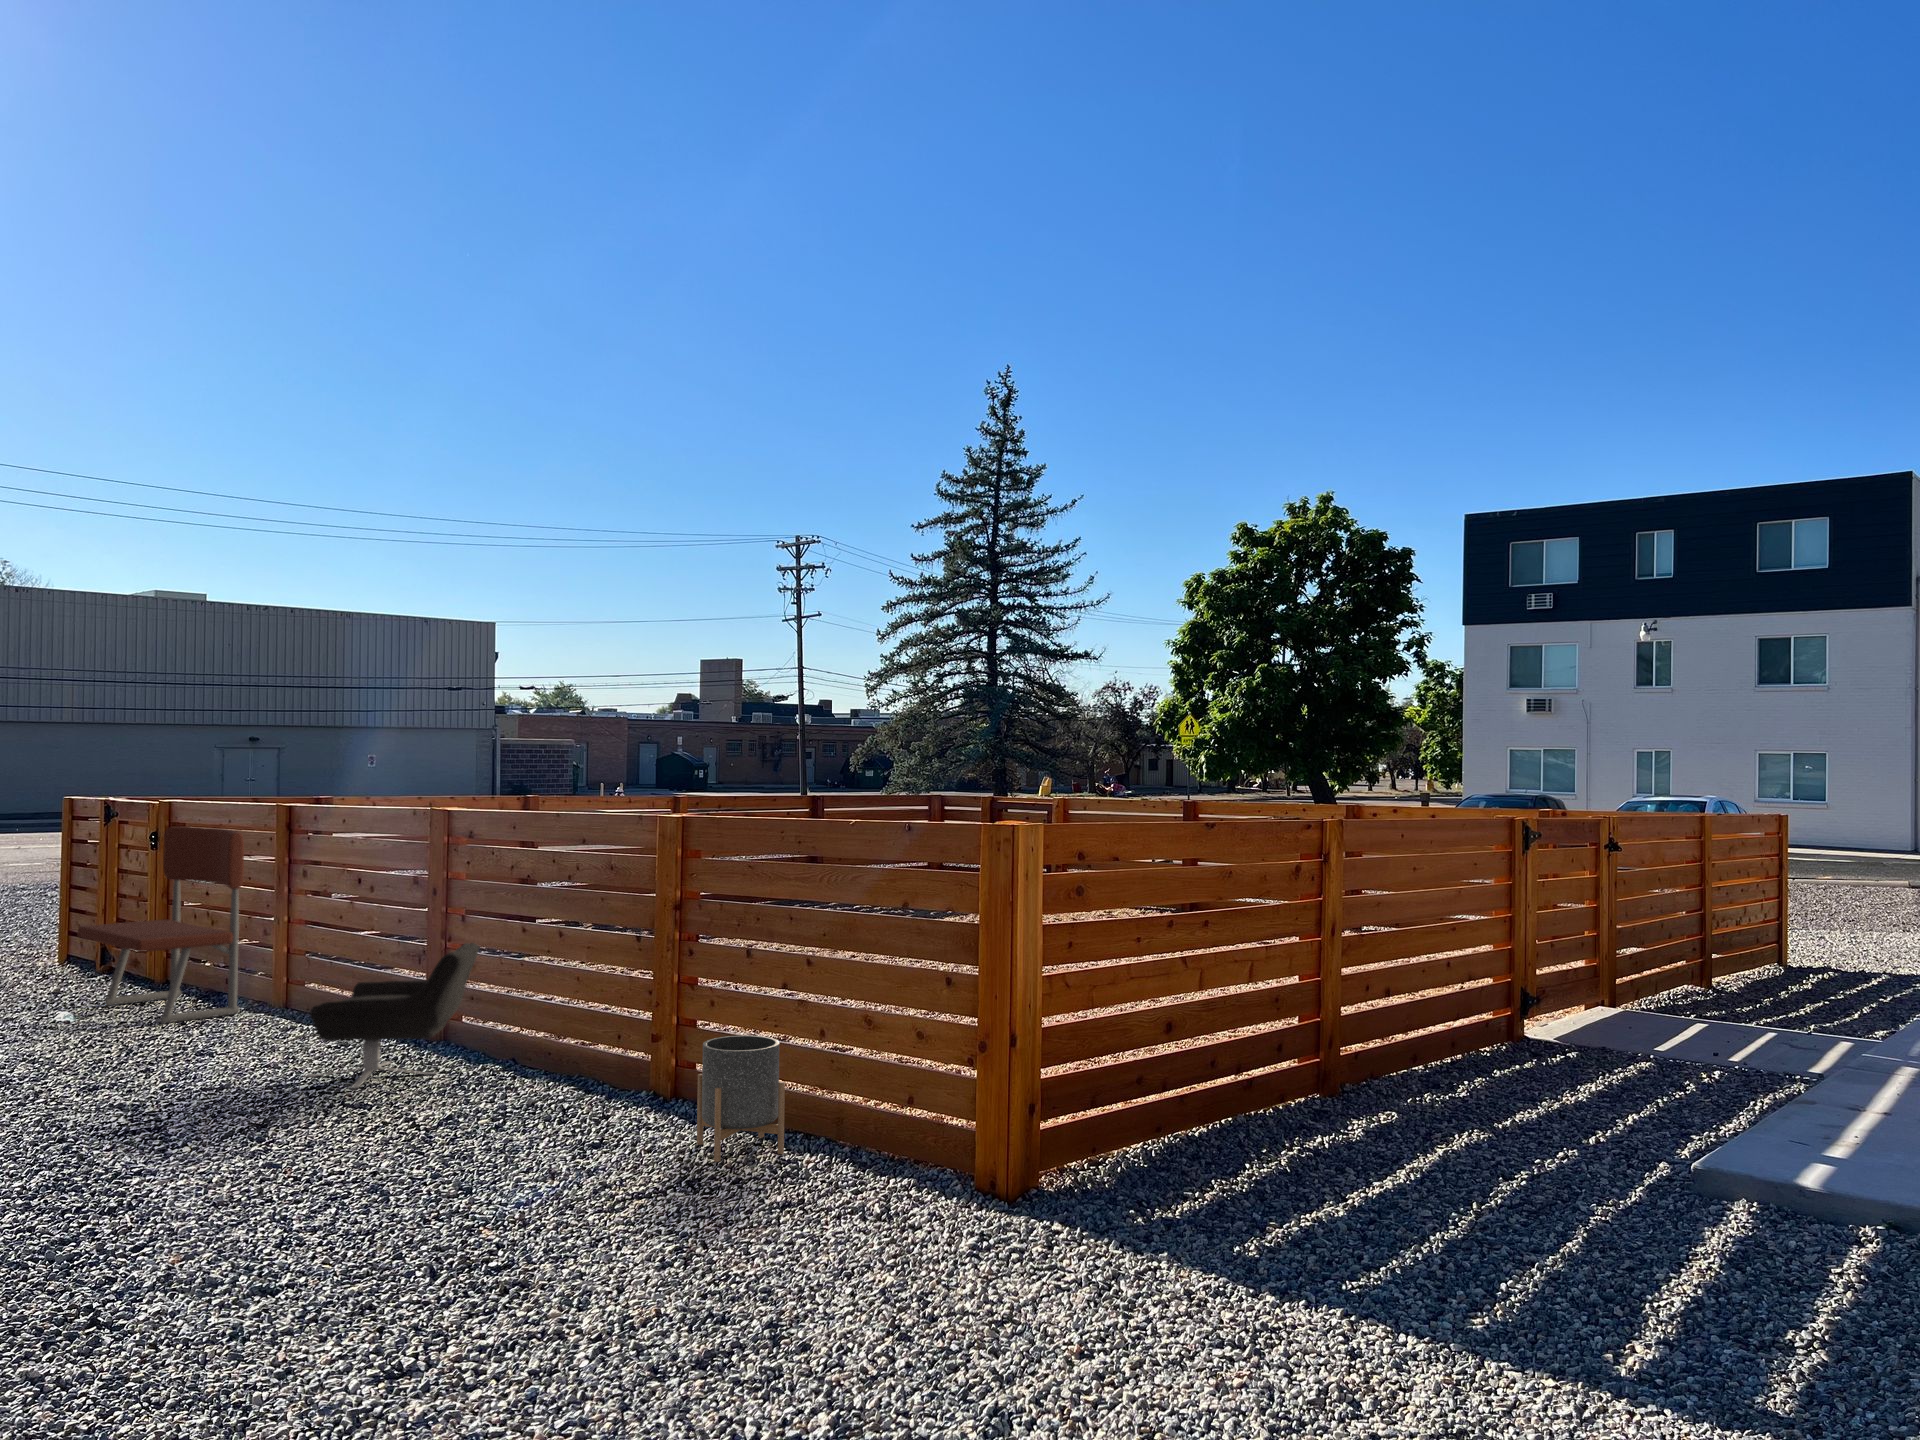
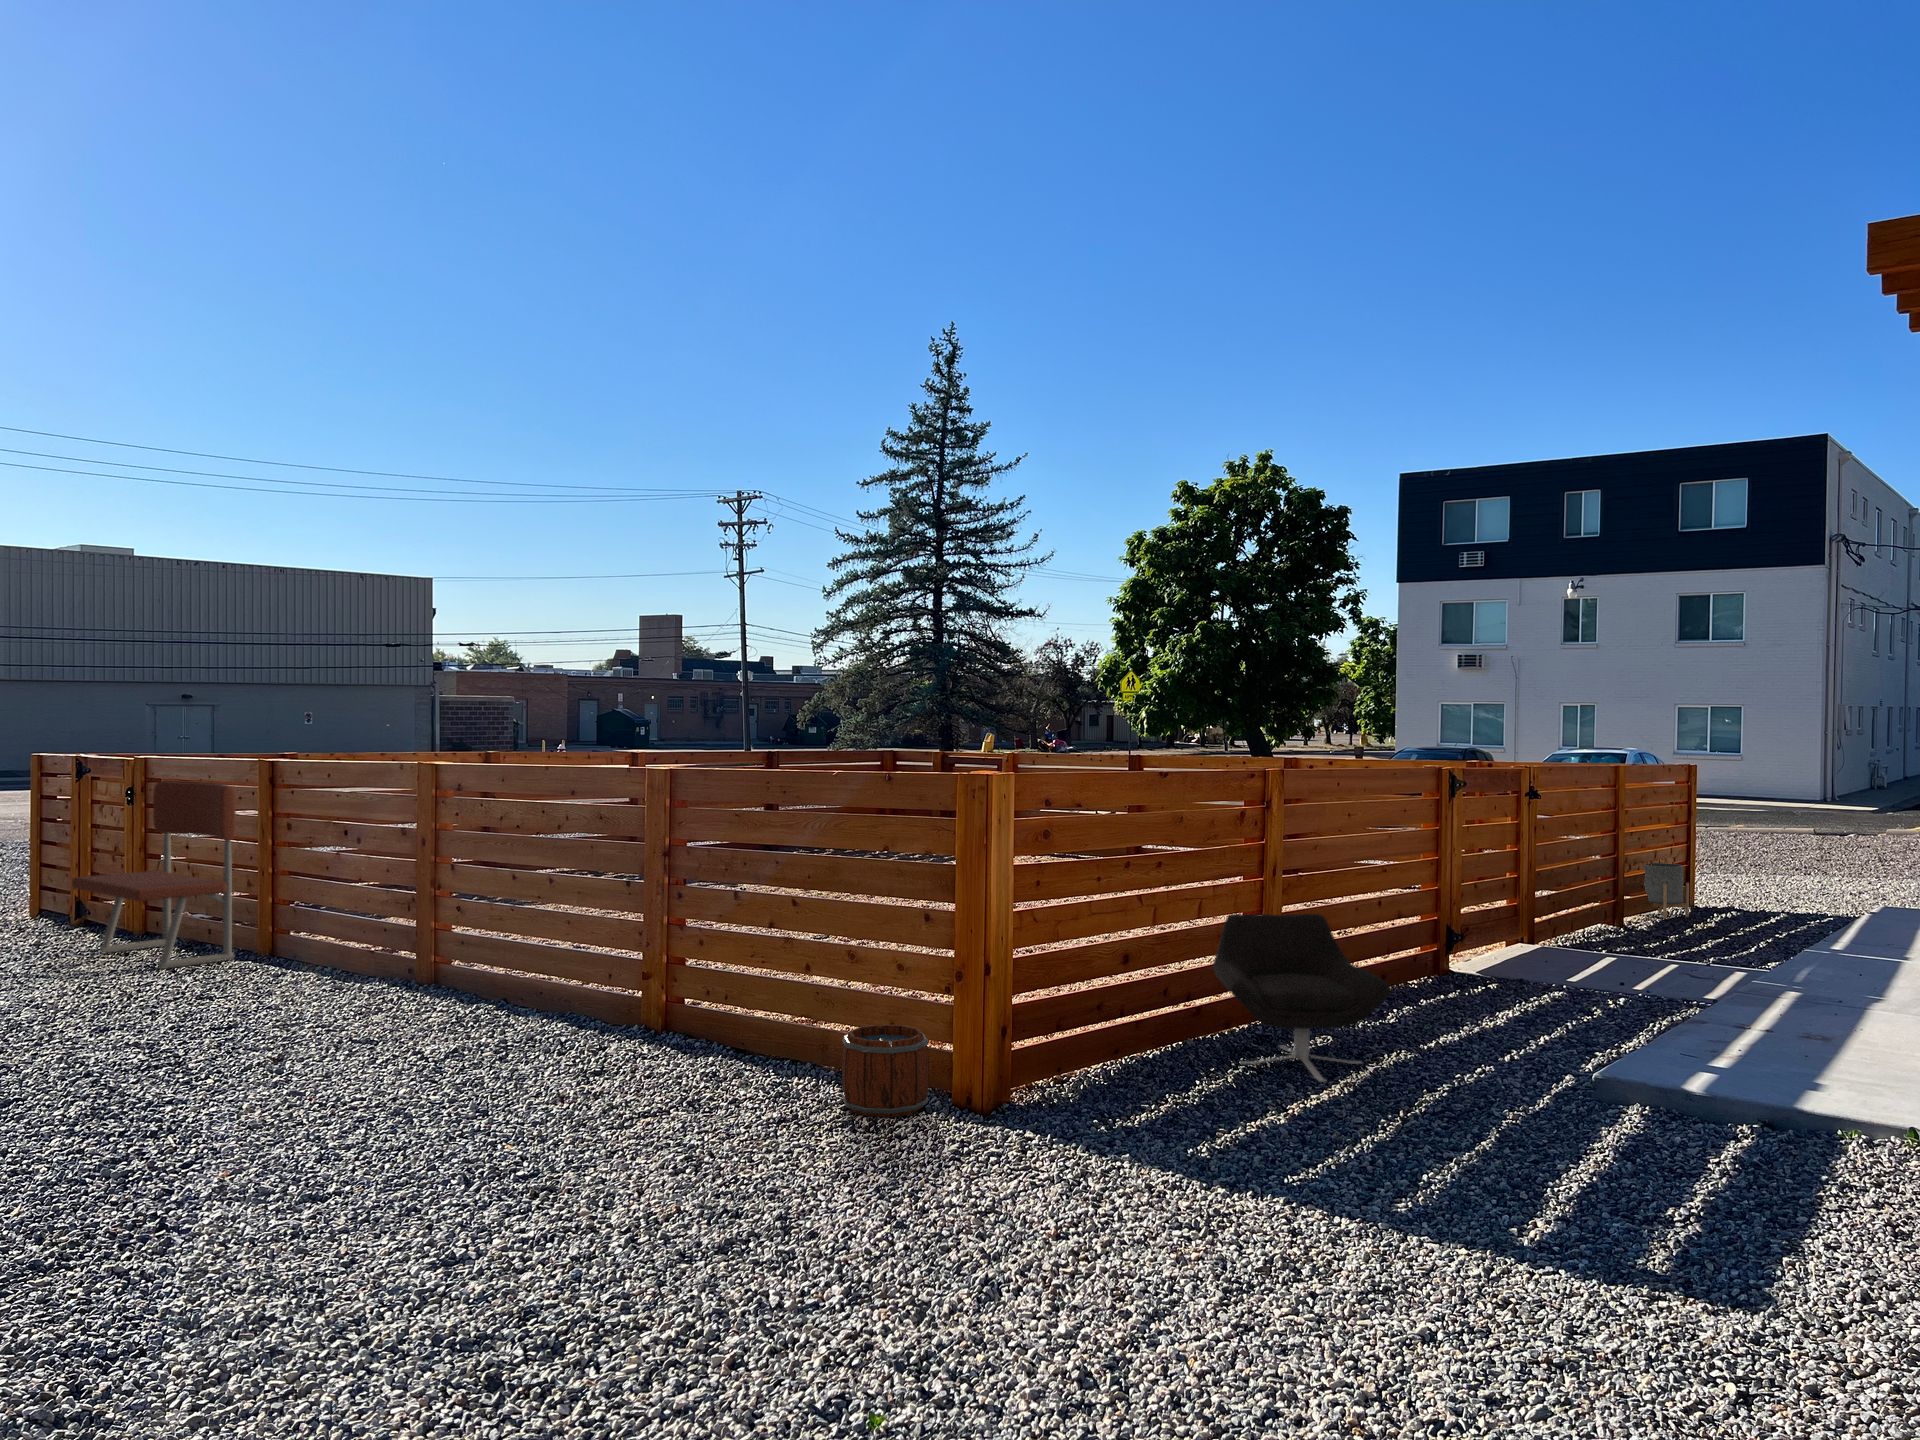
lounge chair: present [304,943,479,1088] -> present [1213,914,1391,1082]
planter: present [697,1035,785,1162] -> present [1644,863,1689,919]
bucket: none [854,1099,949,1204] -> present [842,1024,929,1117]

